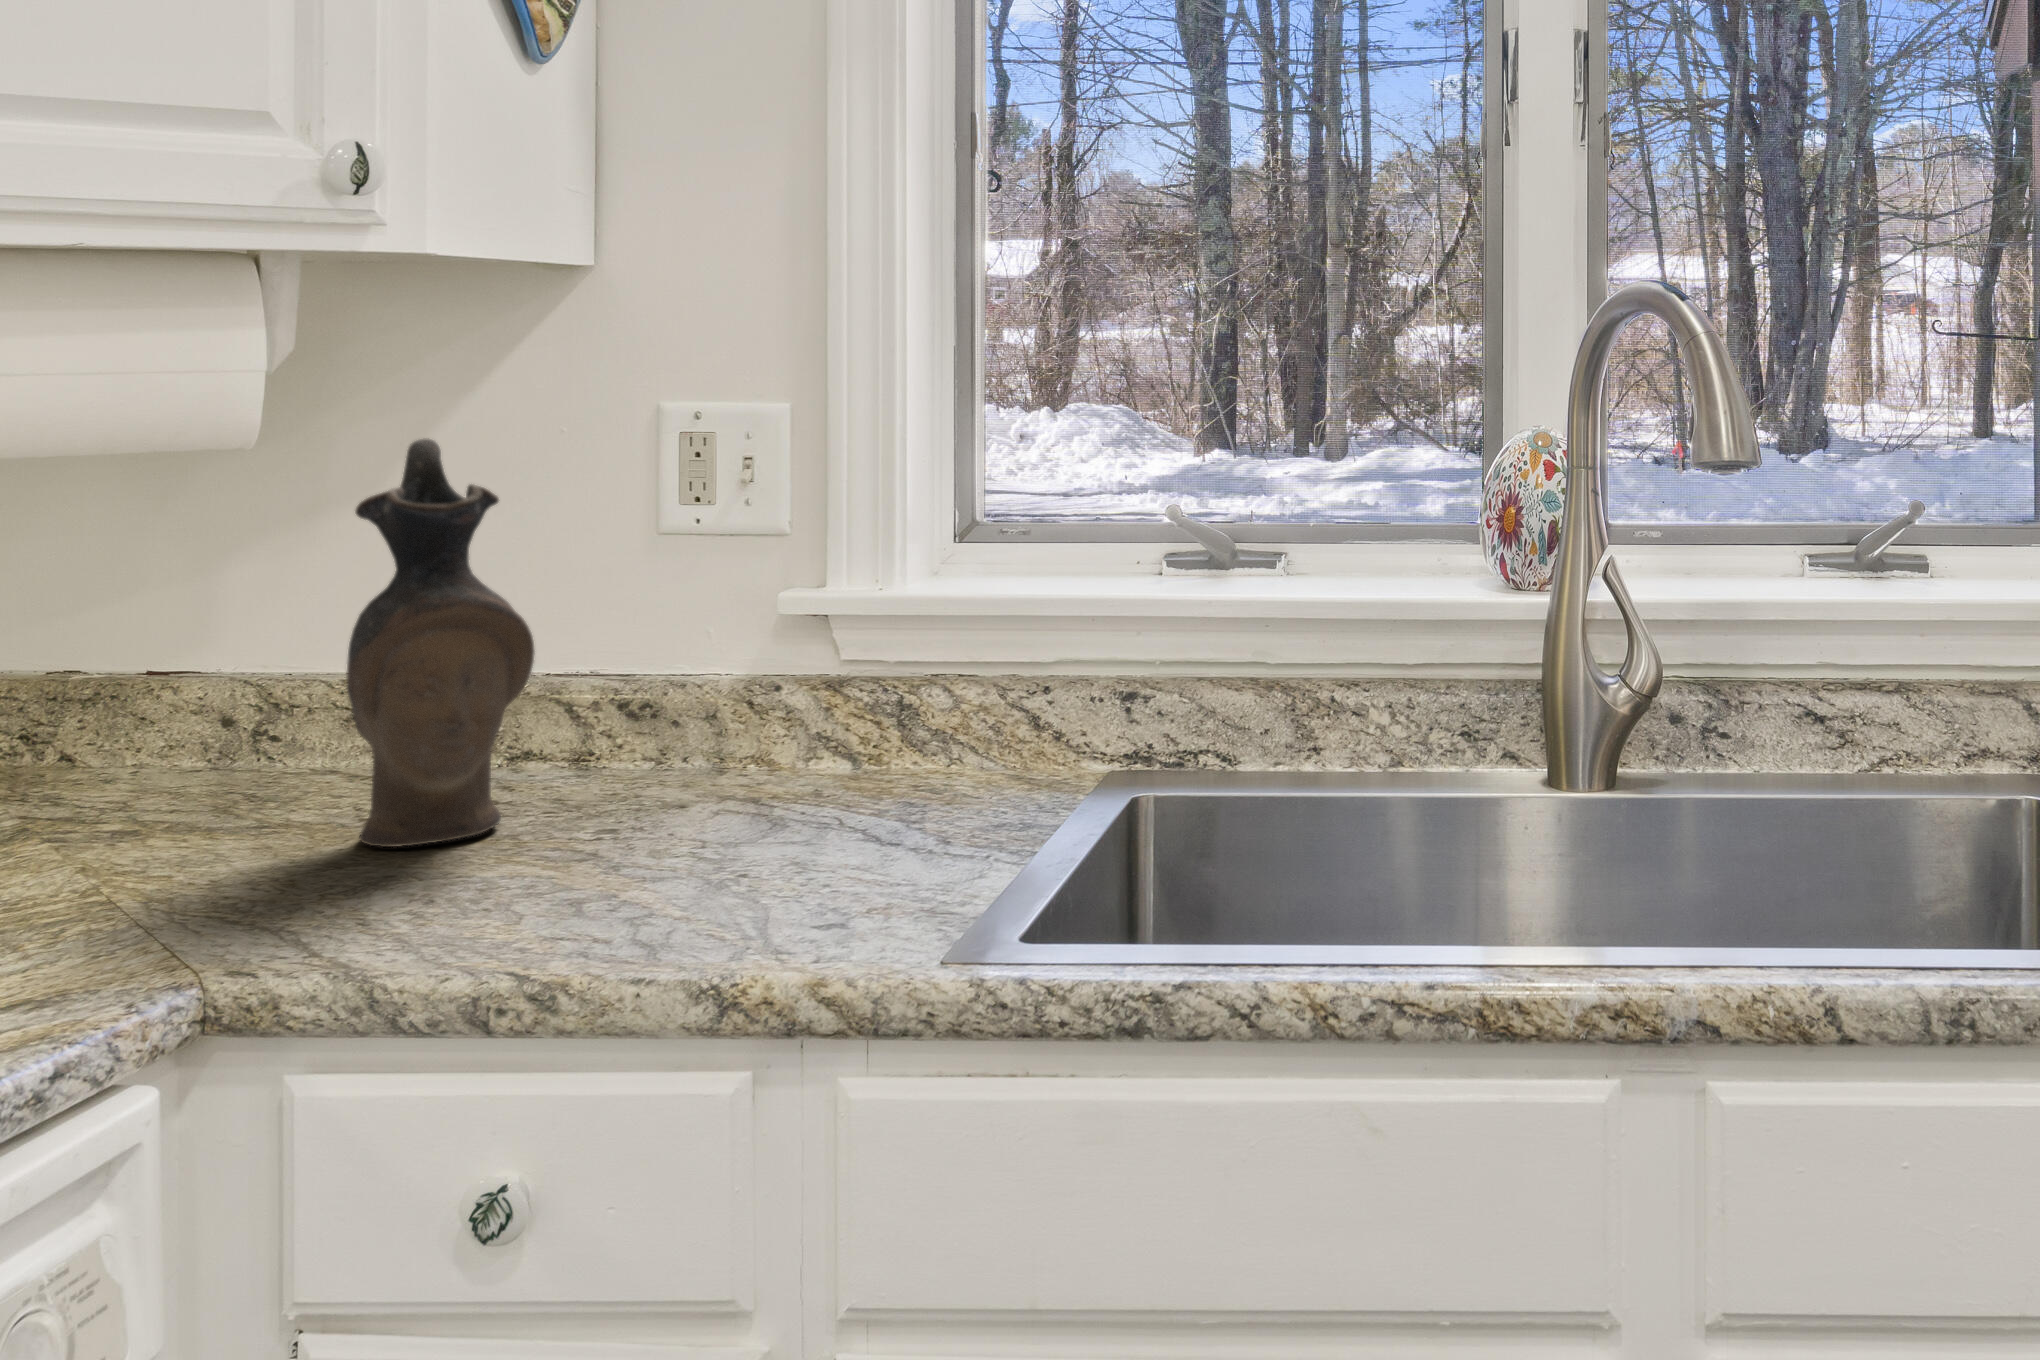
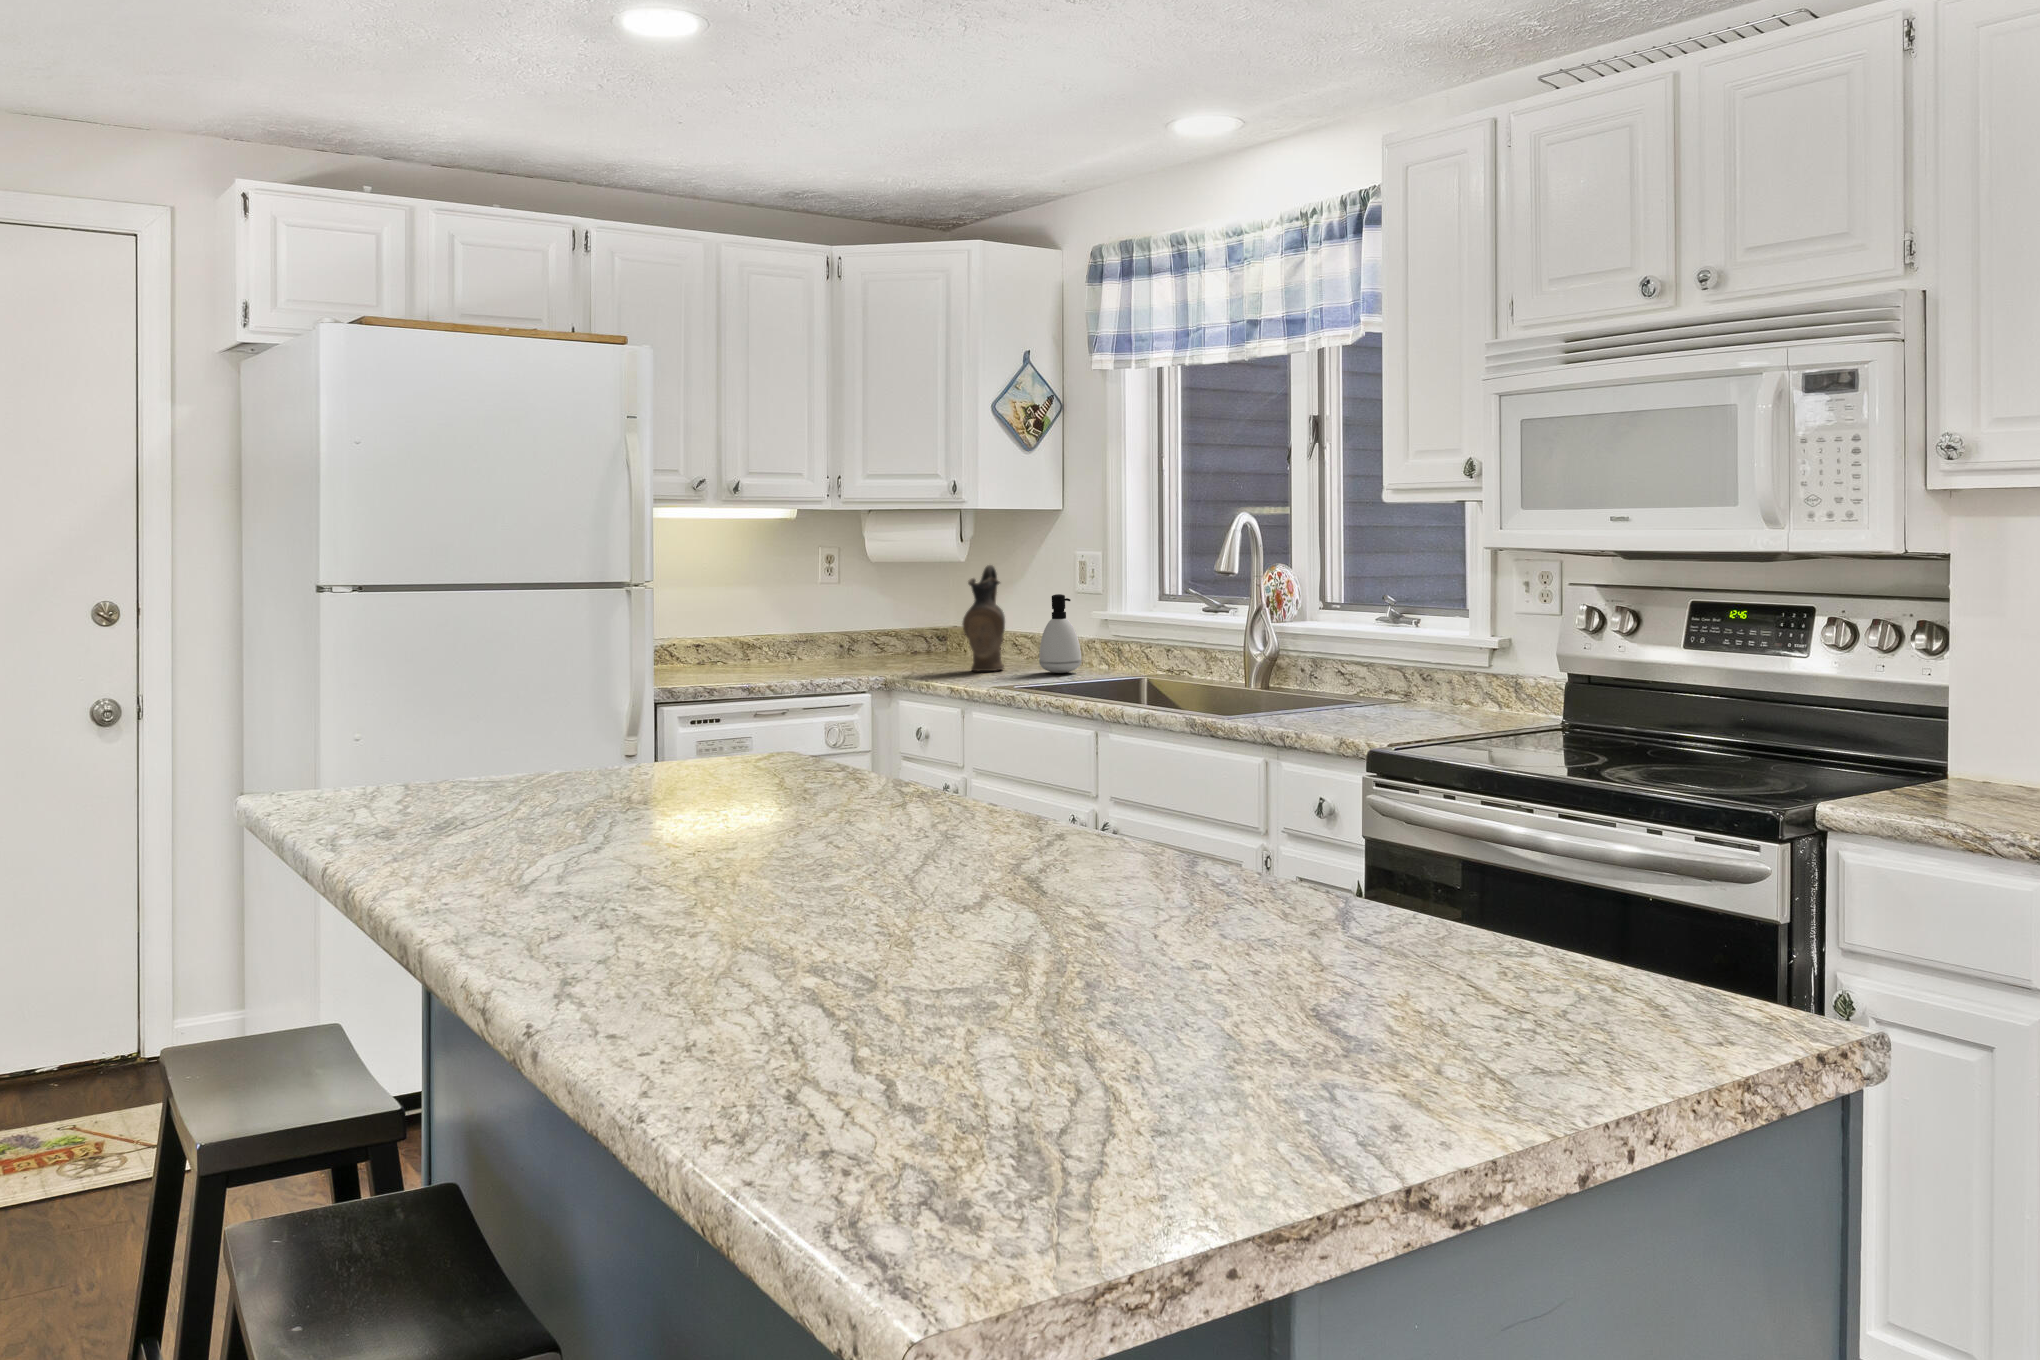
soap dispenser: none [682,536,837,810] -> present [1039,594,1082,673]

